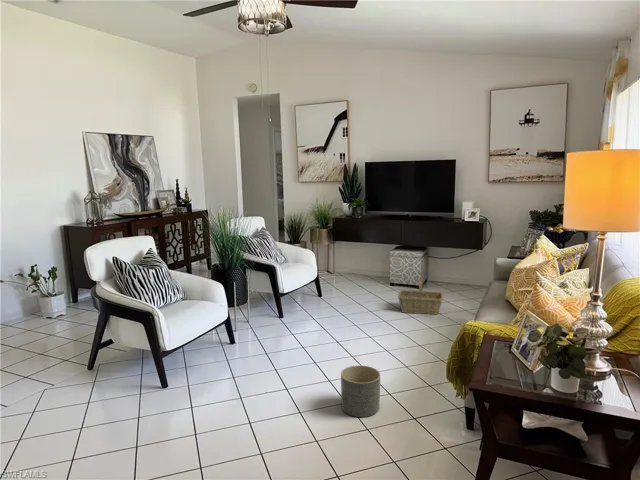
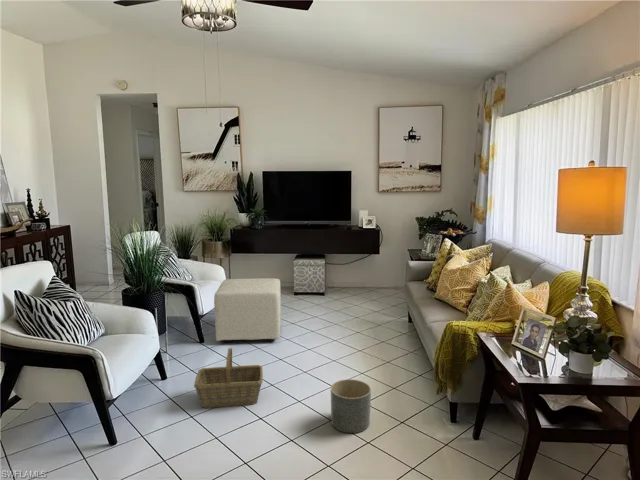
ottoman: none [288,264,359,325] -> present [214,278,281,342]
basket: present [398,278,443,315] -> present [194,348,263,408]

